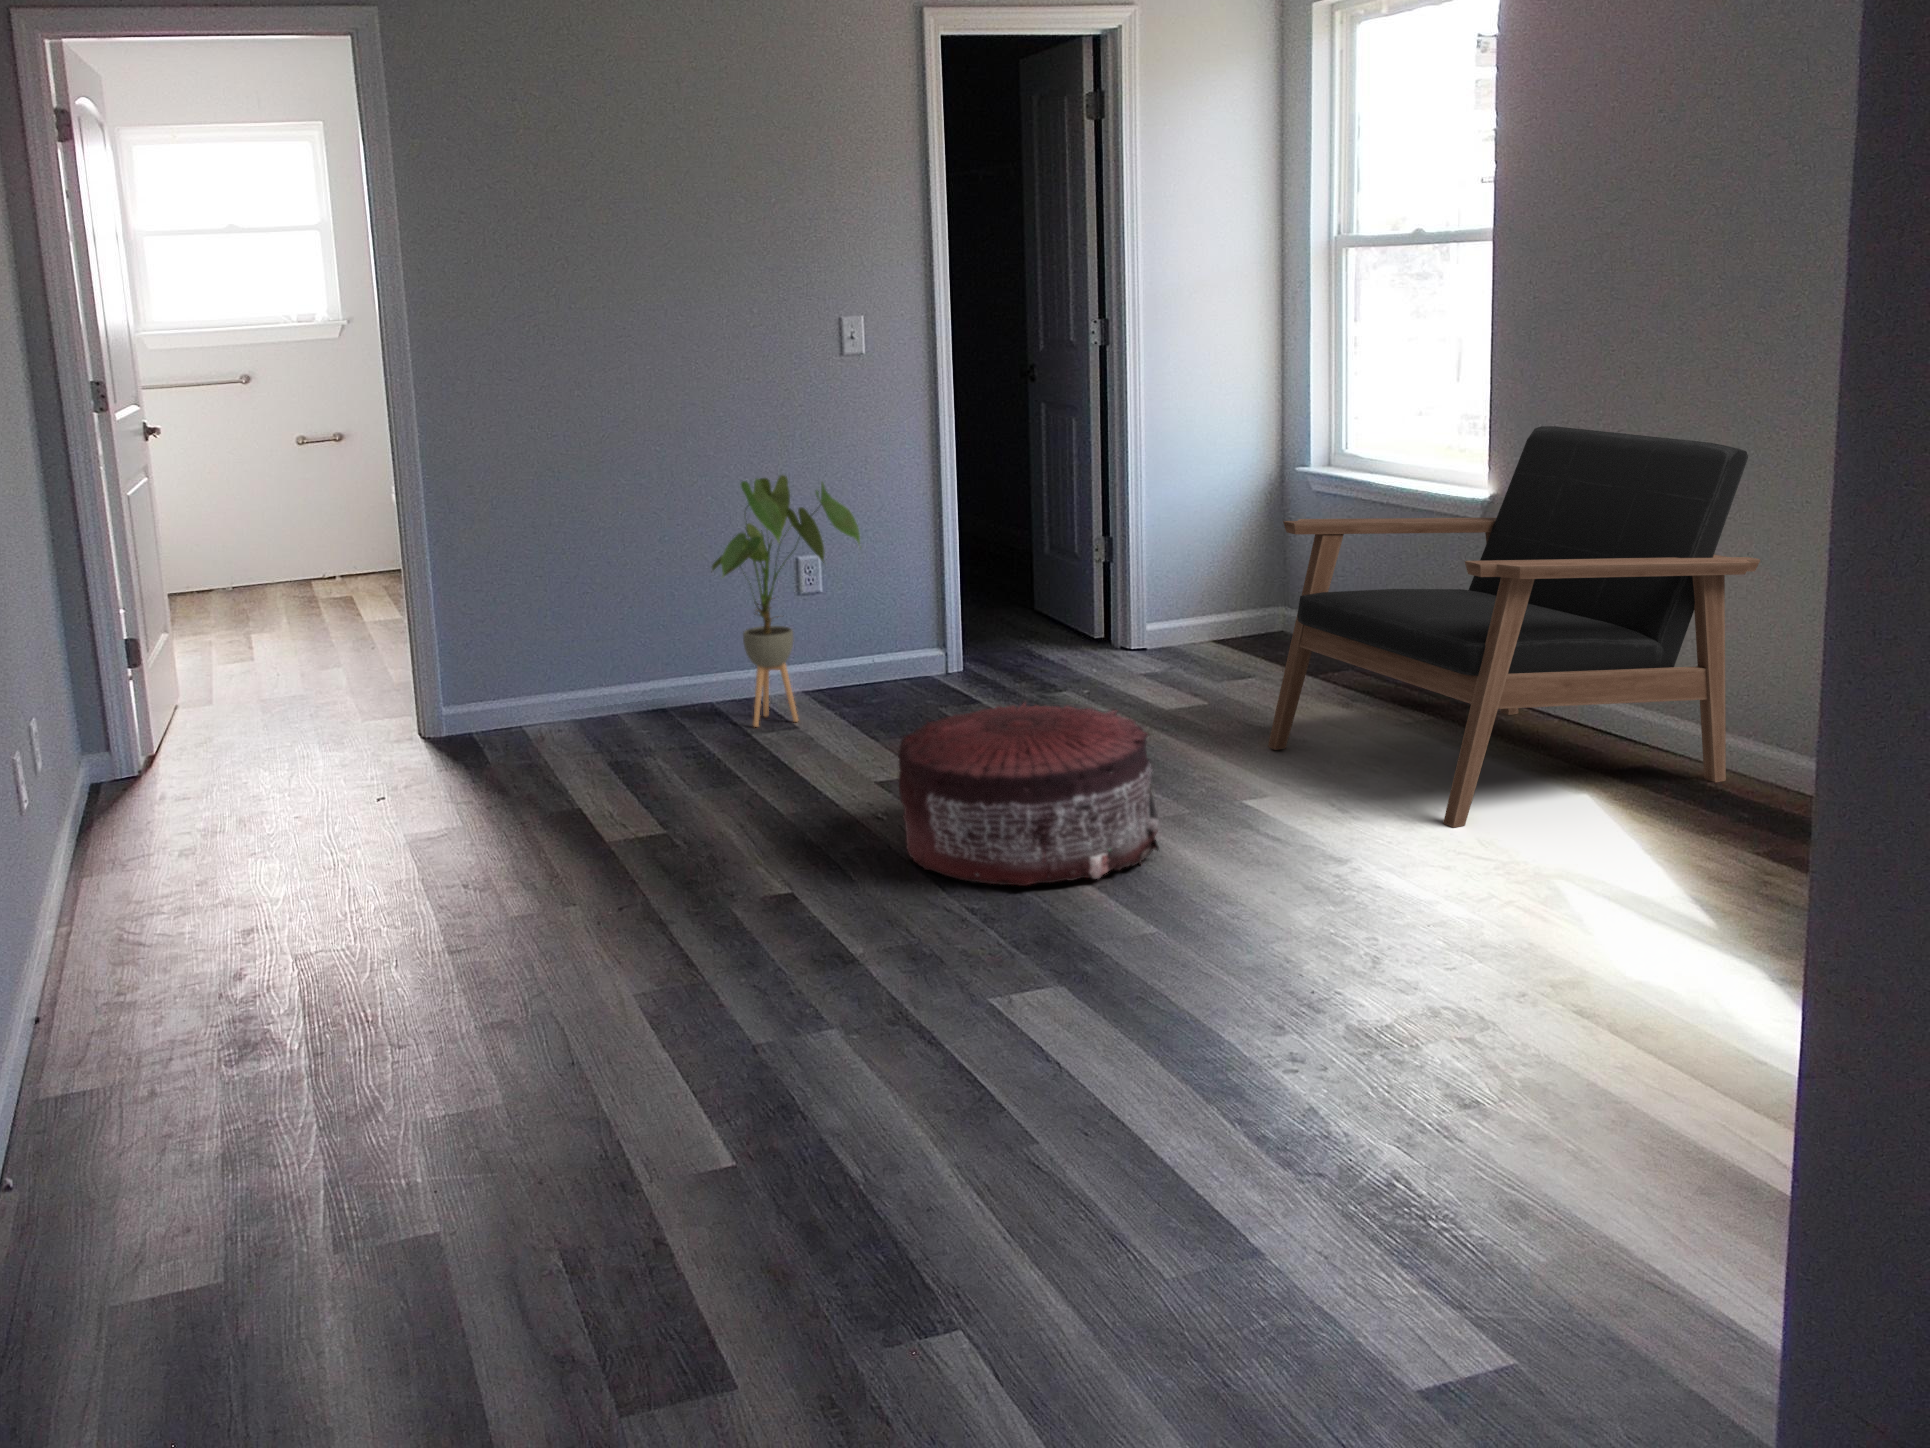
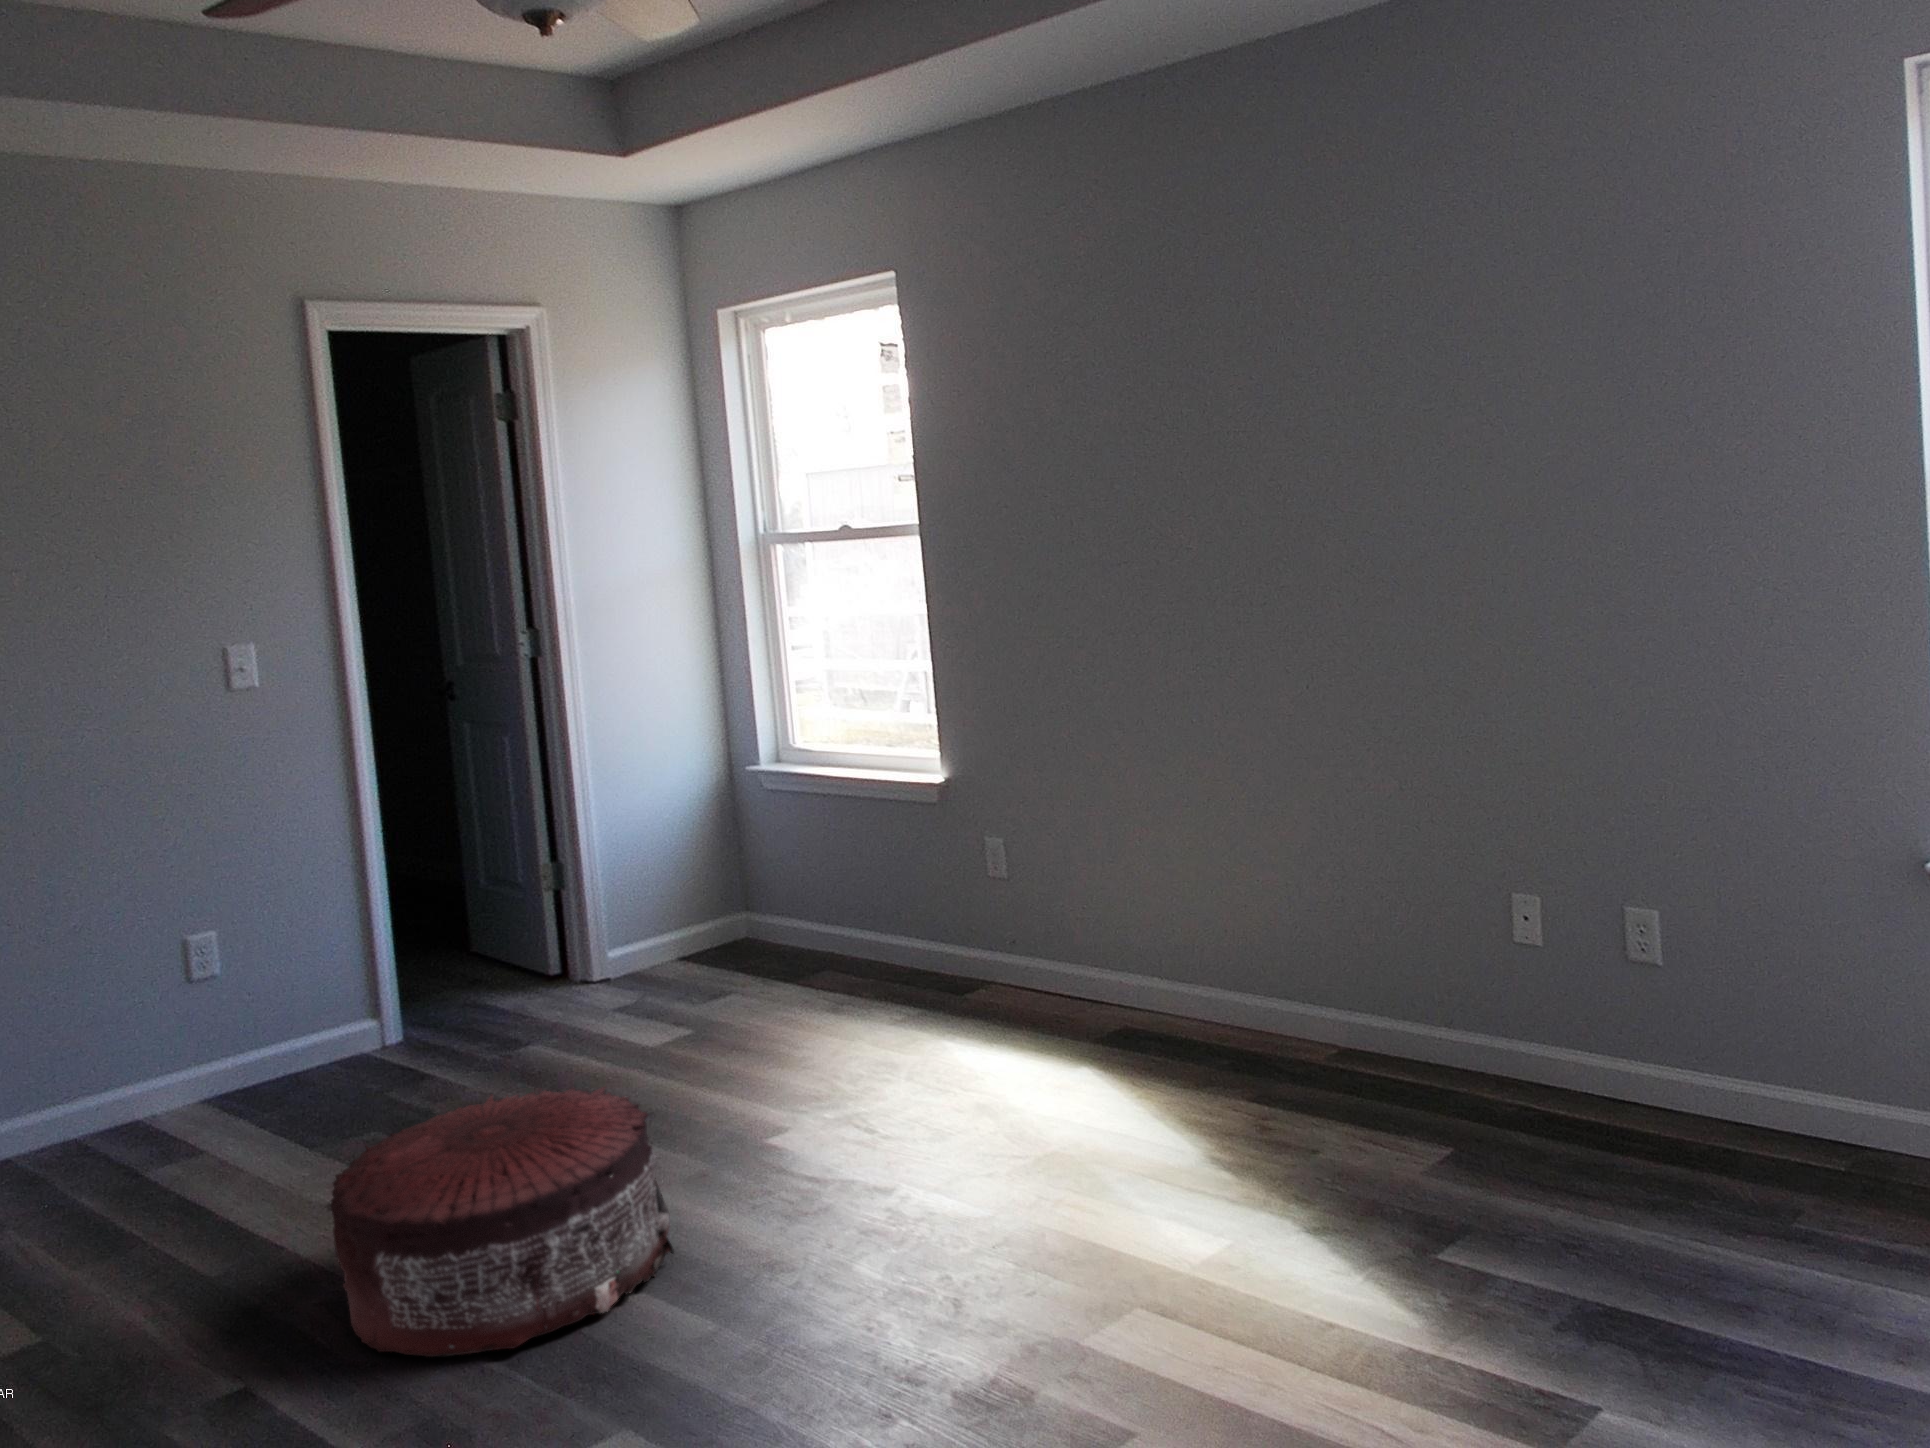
armchair: present [1268,426,1760,828] -> none [757,710,1201,1146]
house plant: present [712,475,861,727] -> none [51,844,262,1170]

